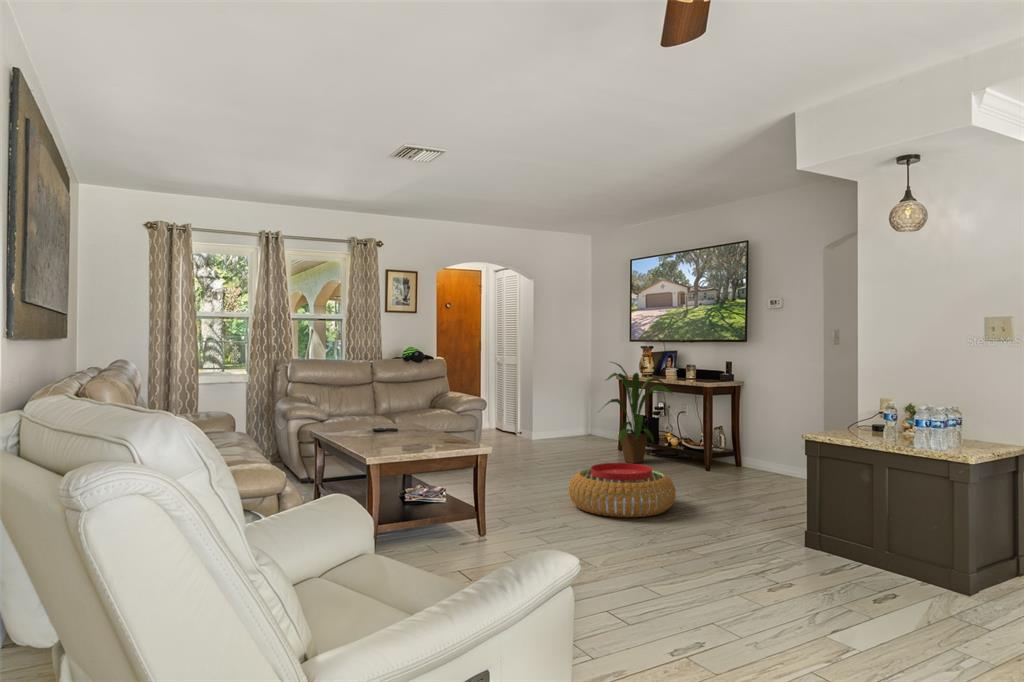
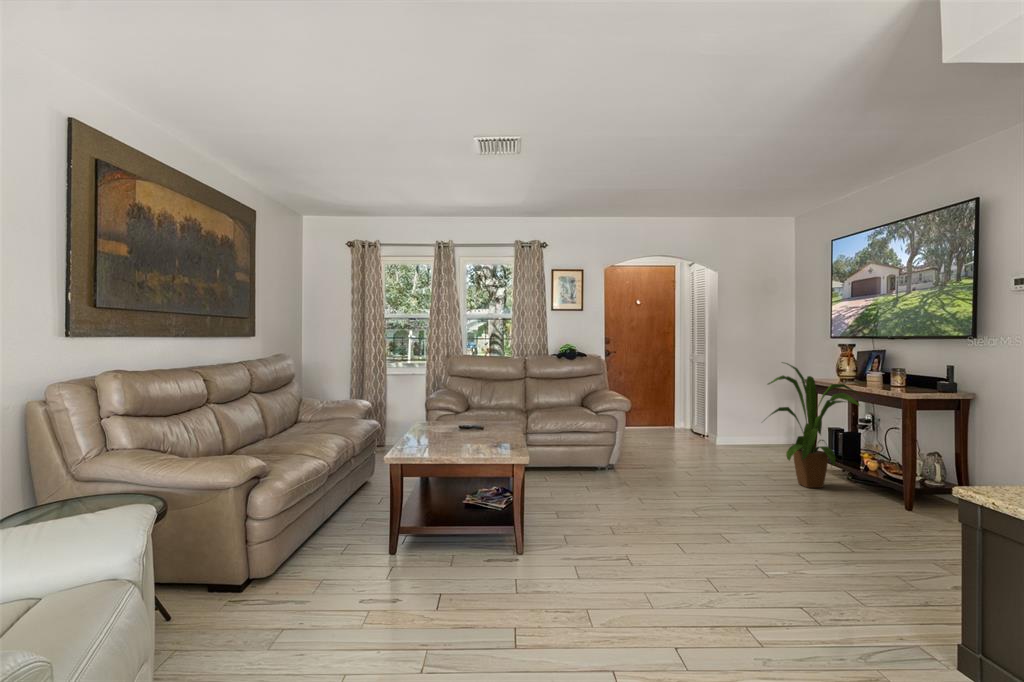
pouf: present [569,463,676,517] -> none [653,486,796,564]

